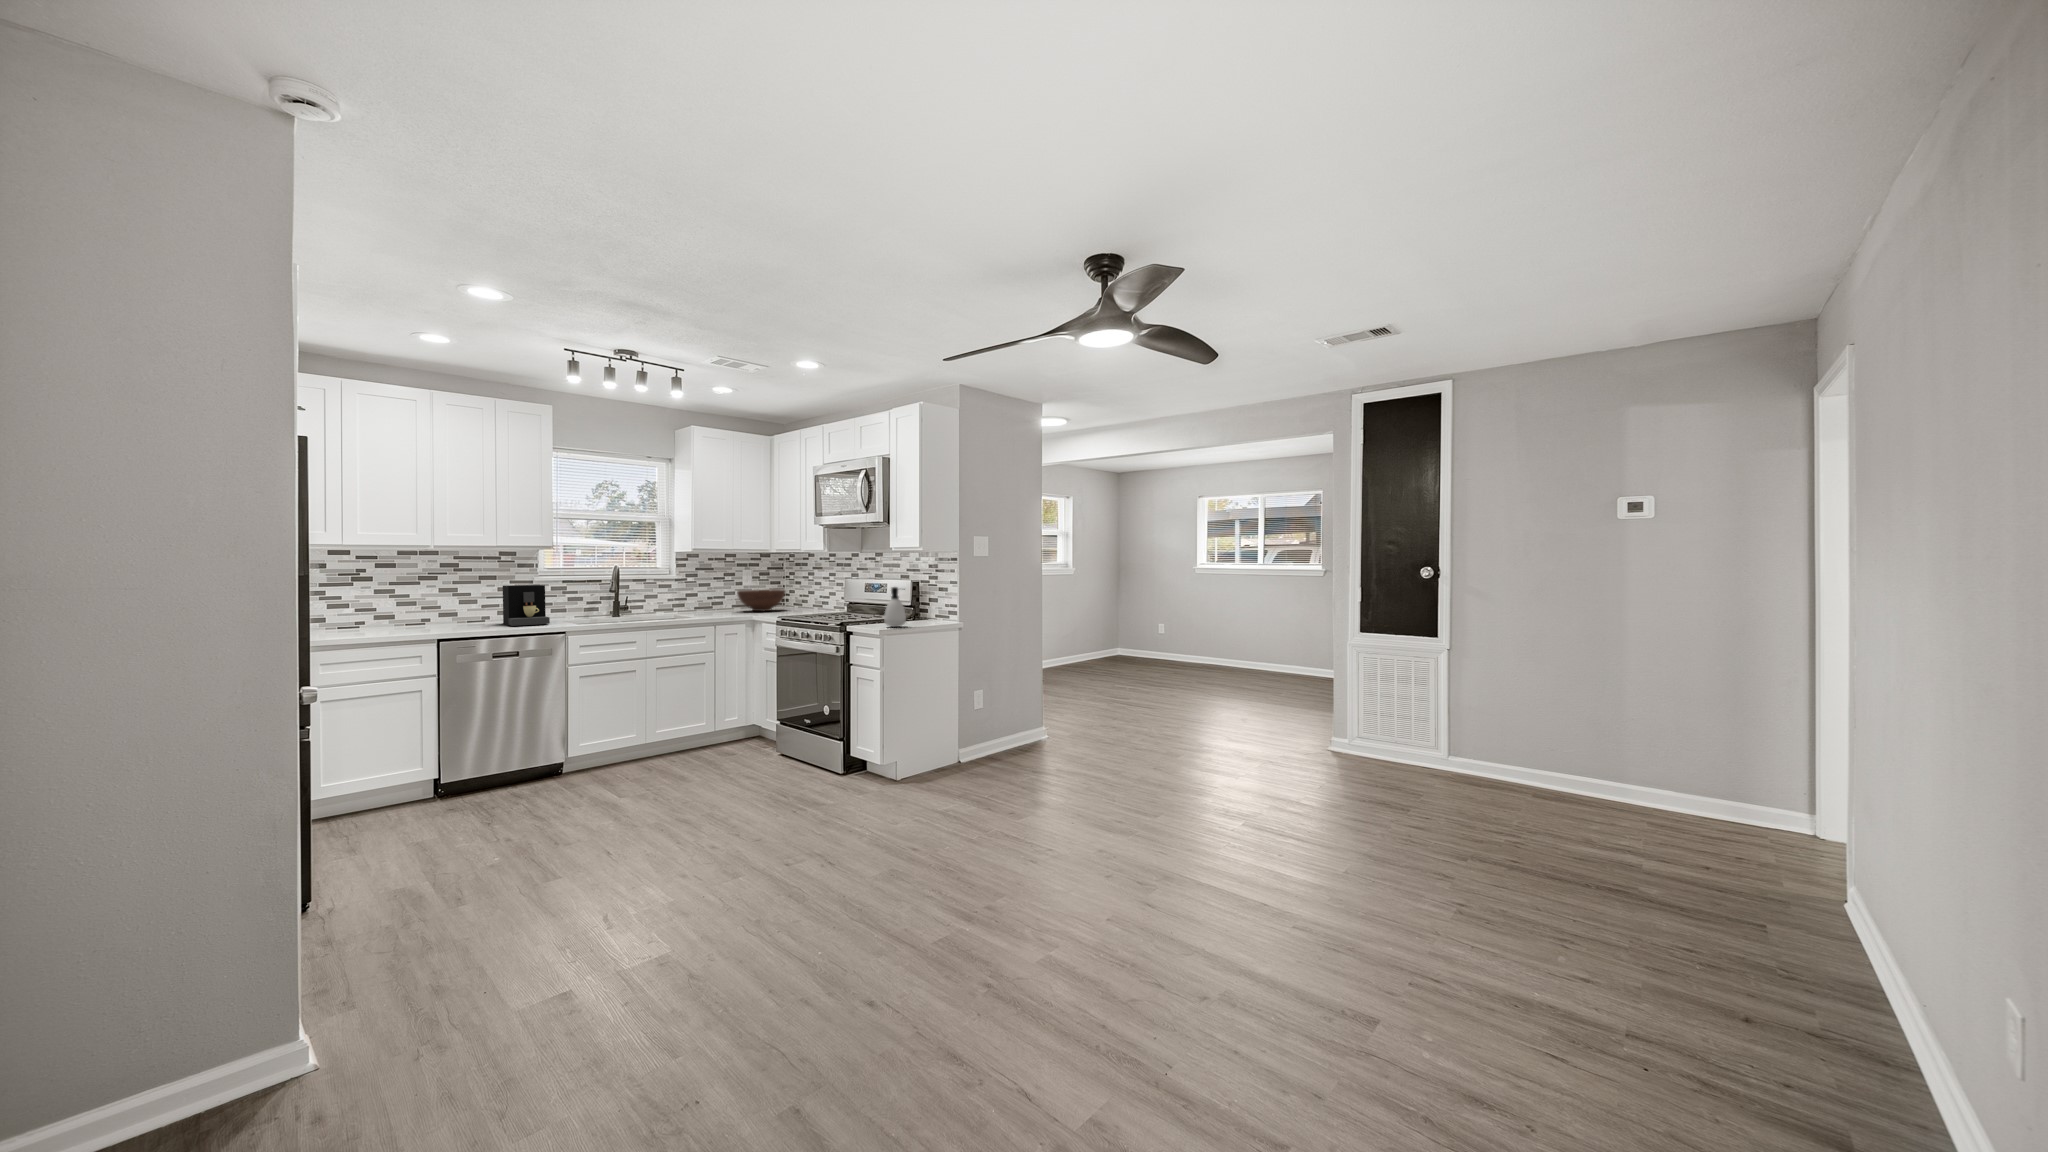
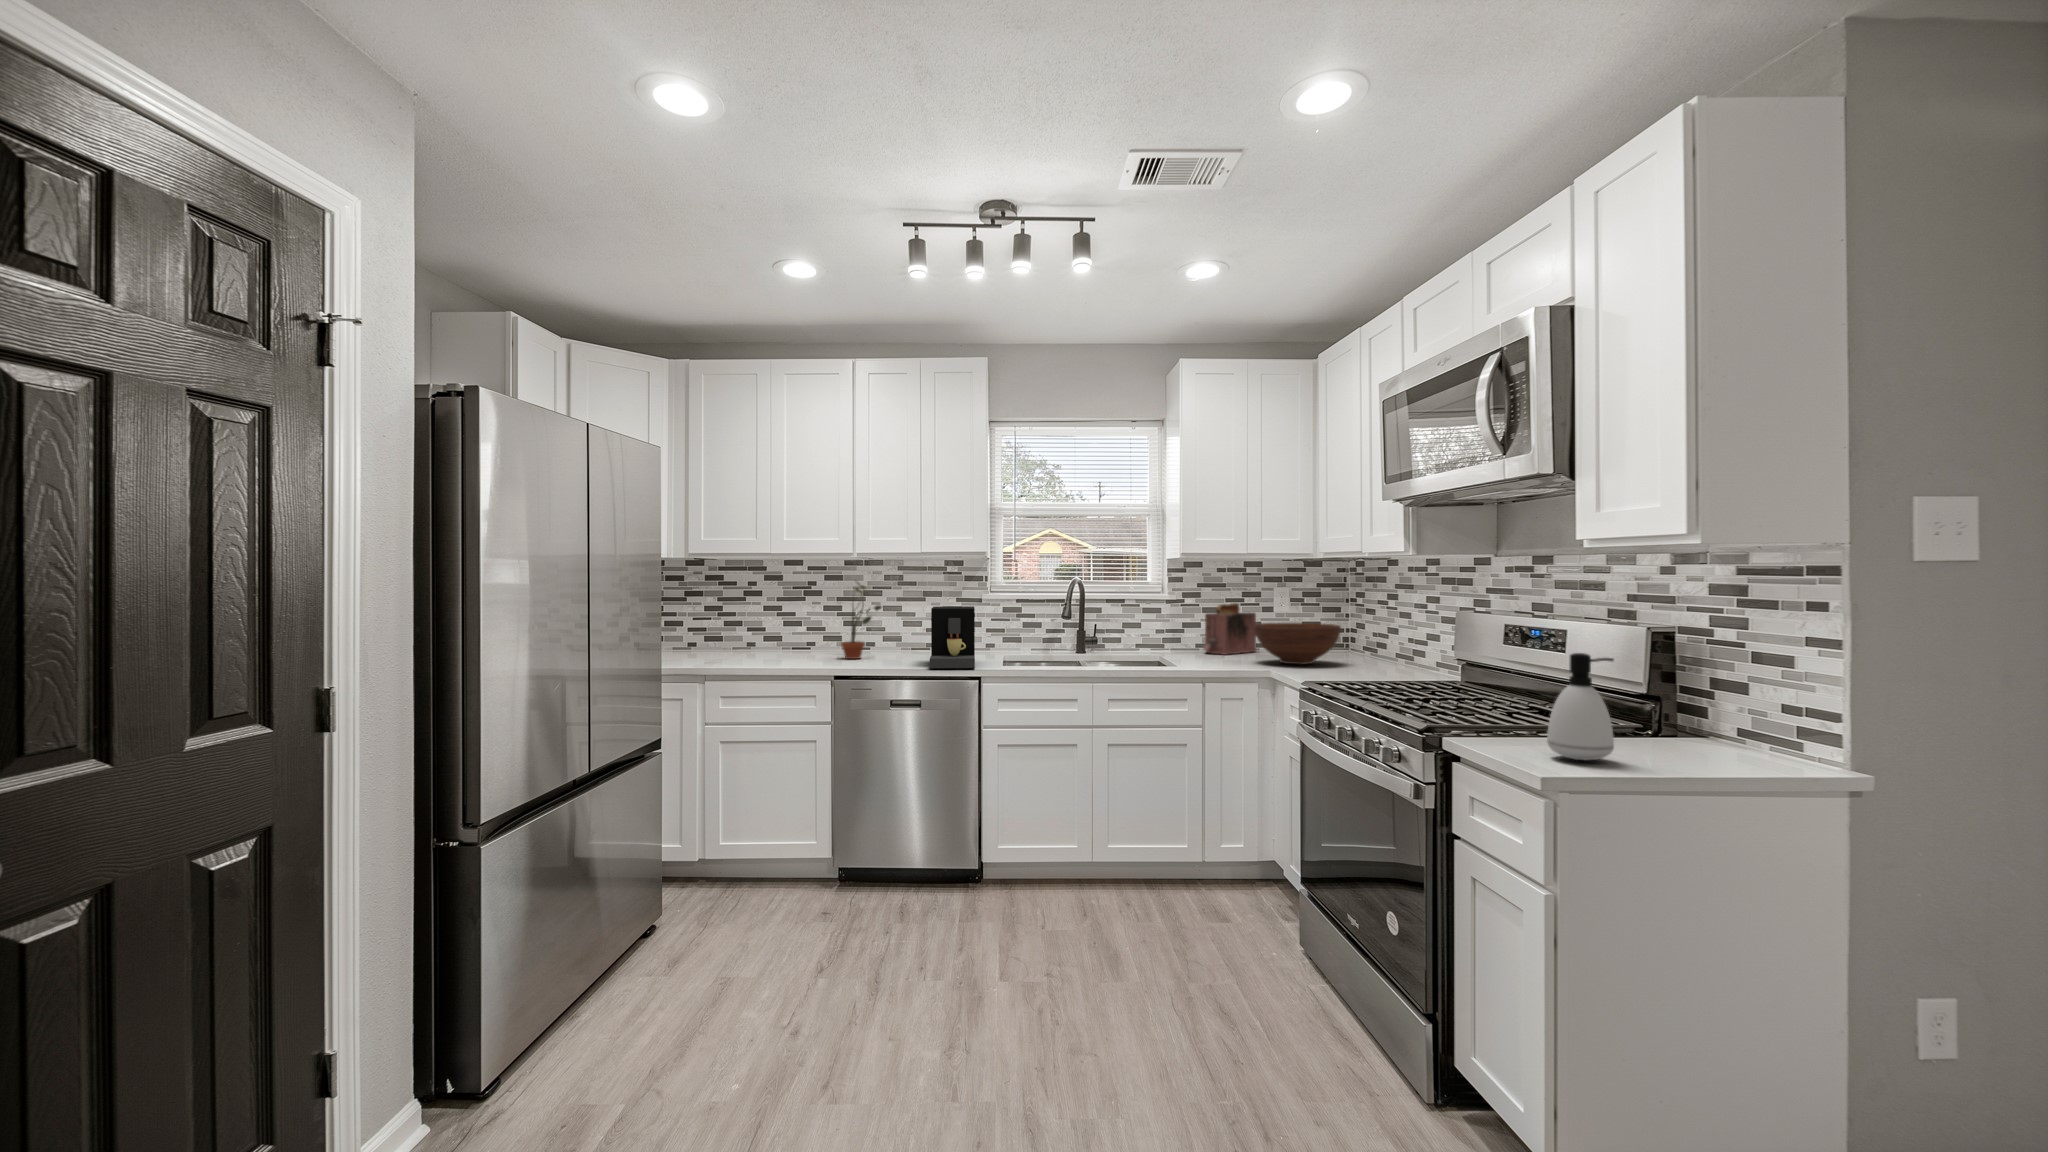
potted plant: none [405,568,450,627] -> present [841,583,882,659]
toaster: none [701,581,733,610] -> present [1203,603,1256,655]

